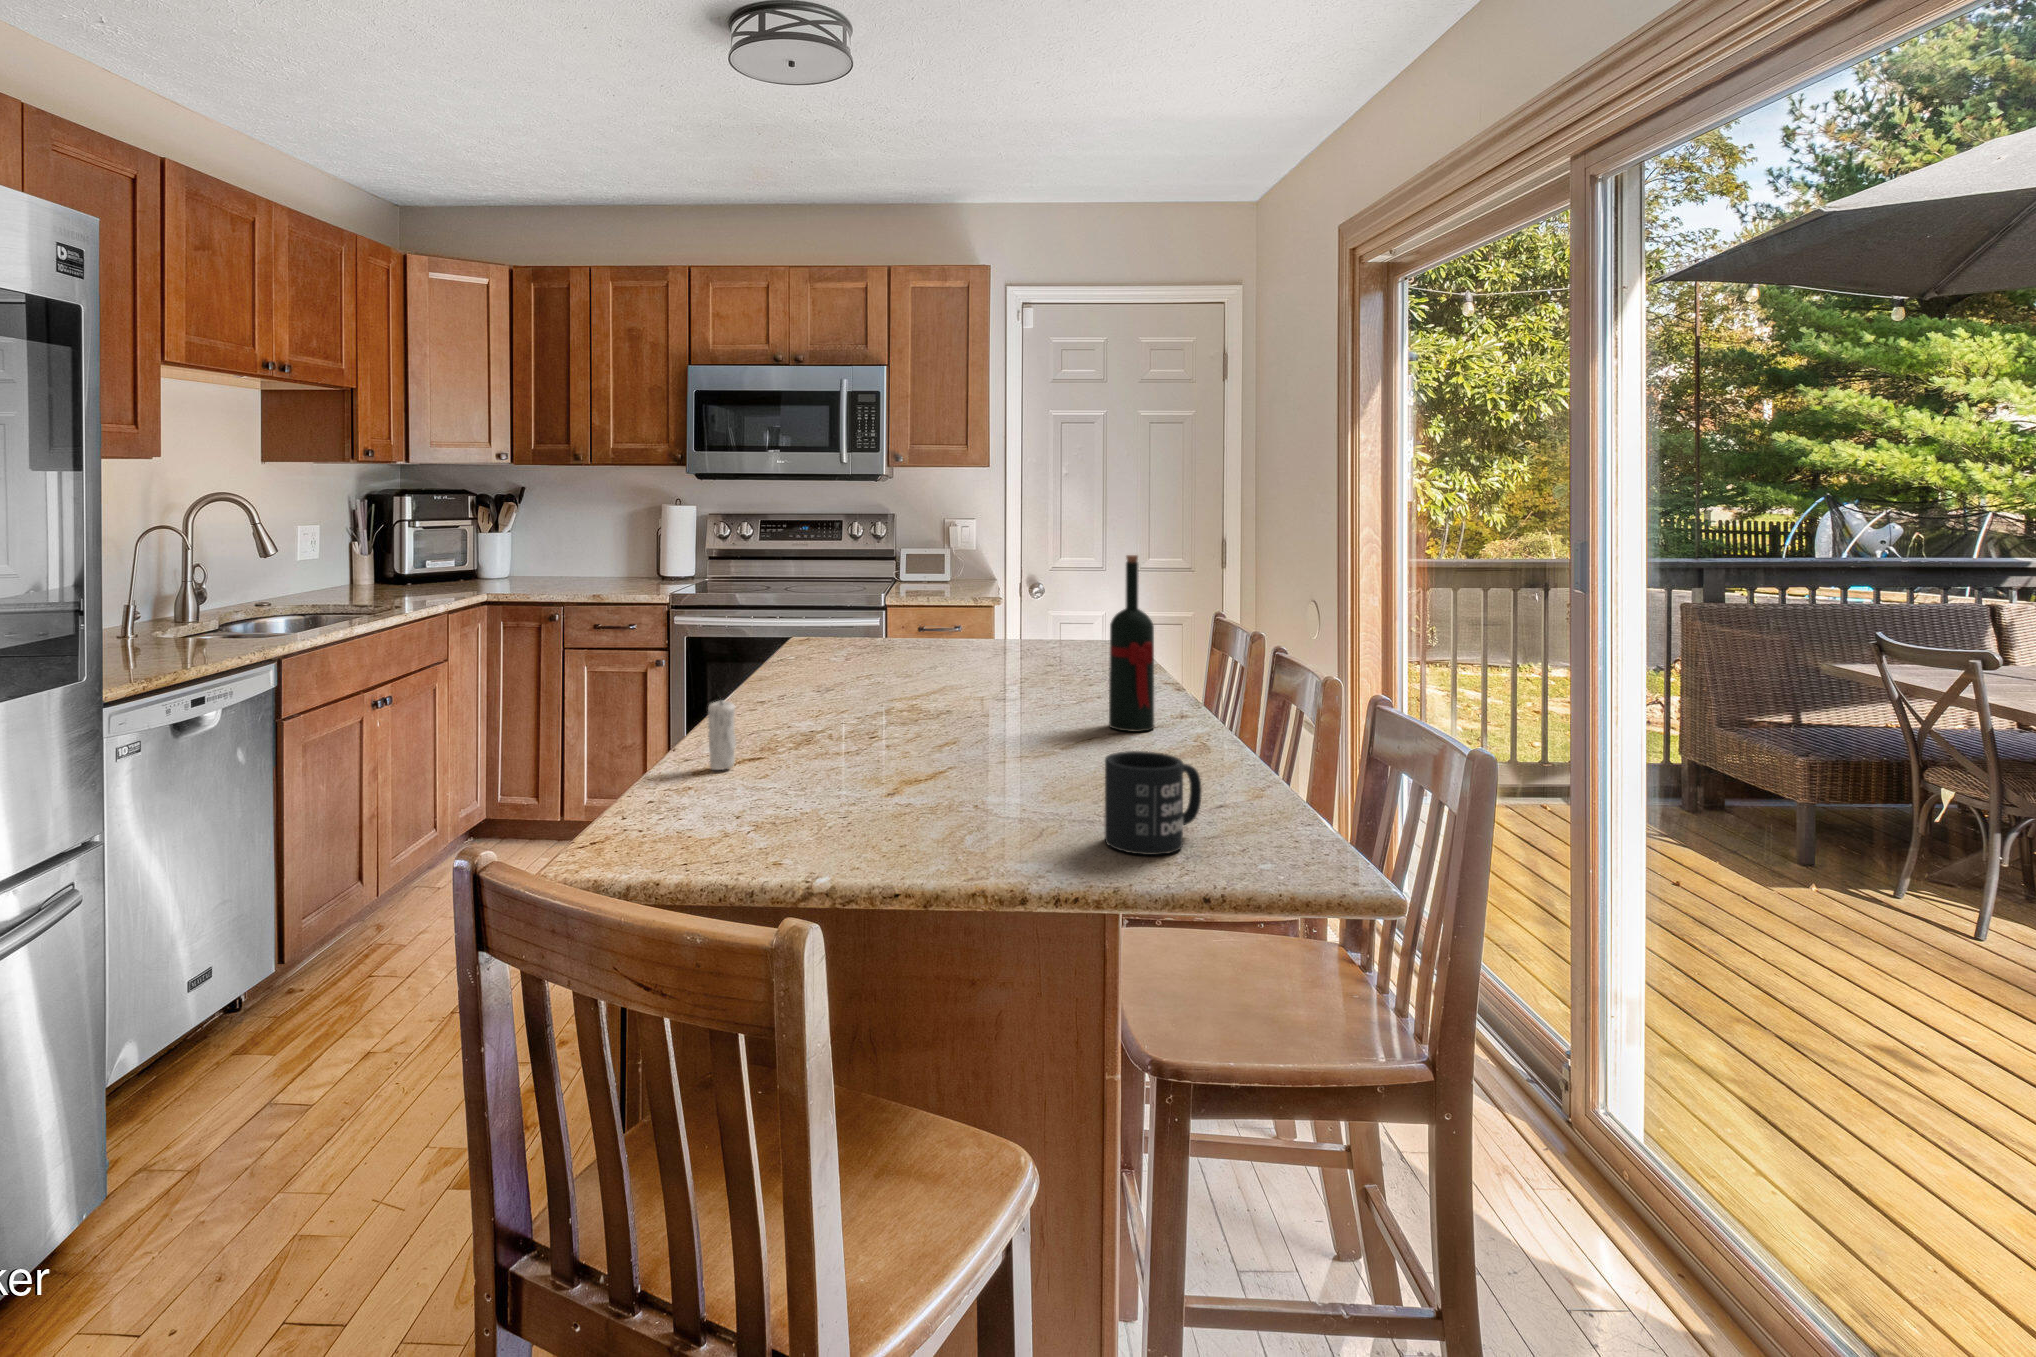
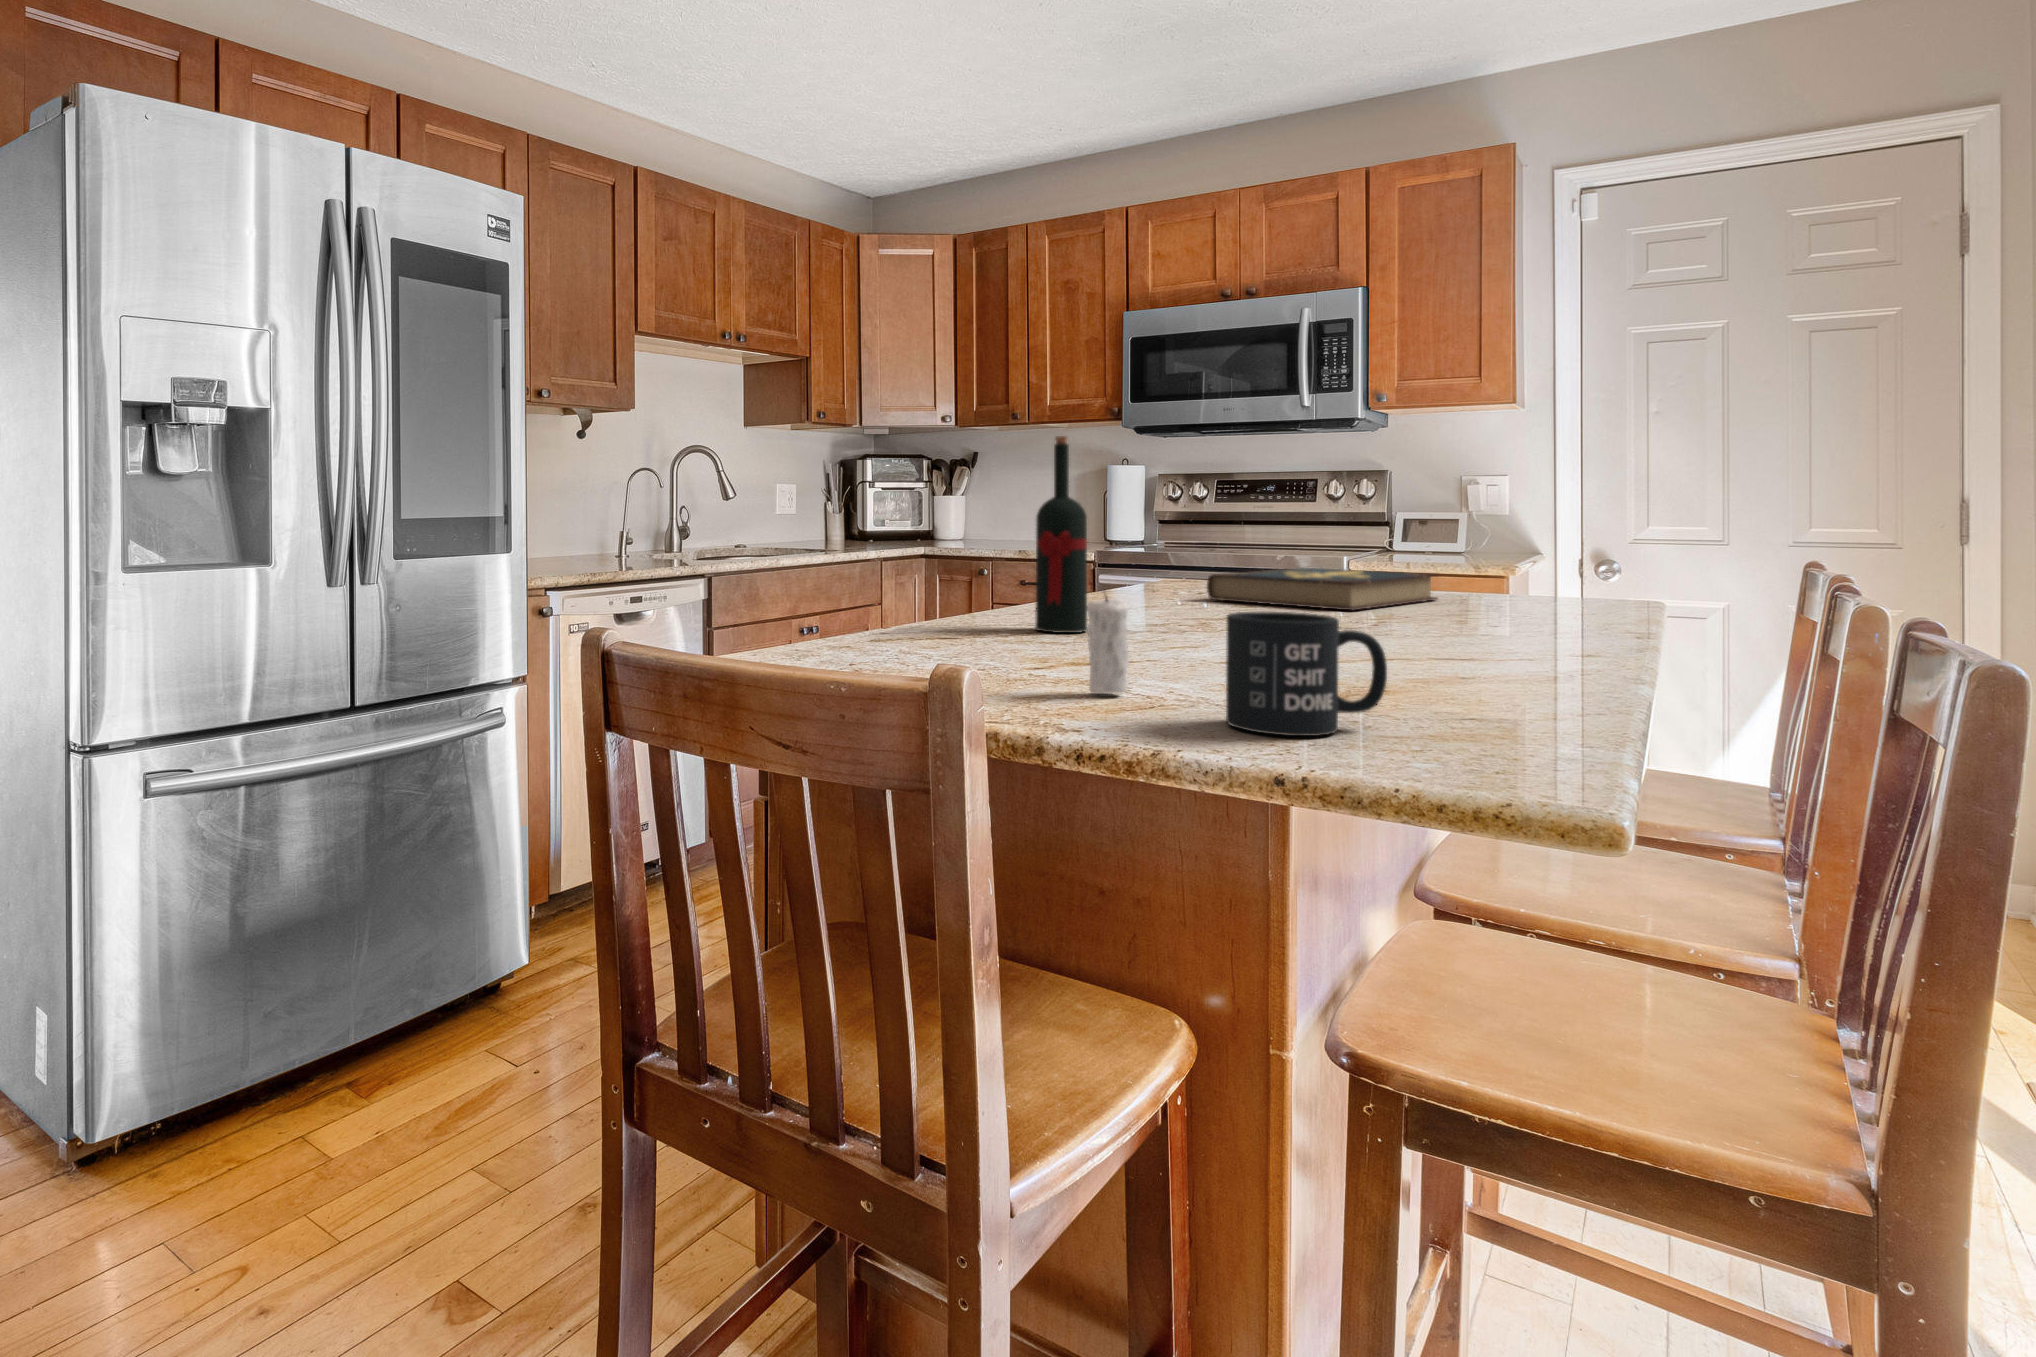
wine bottle: present [1109,555,1154,732] -> present [1035,436,1087,633]
book: none [866,630,1020,677] -> present [1207,567,1437,610]
candle: present [708,697,736,770] -> present [1087,597,1129,694]

